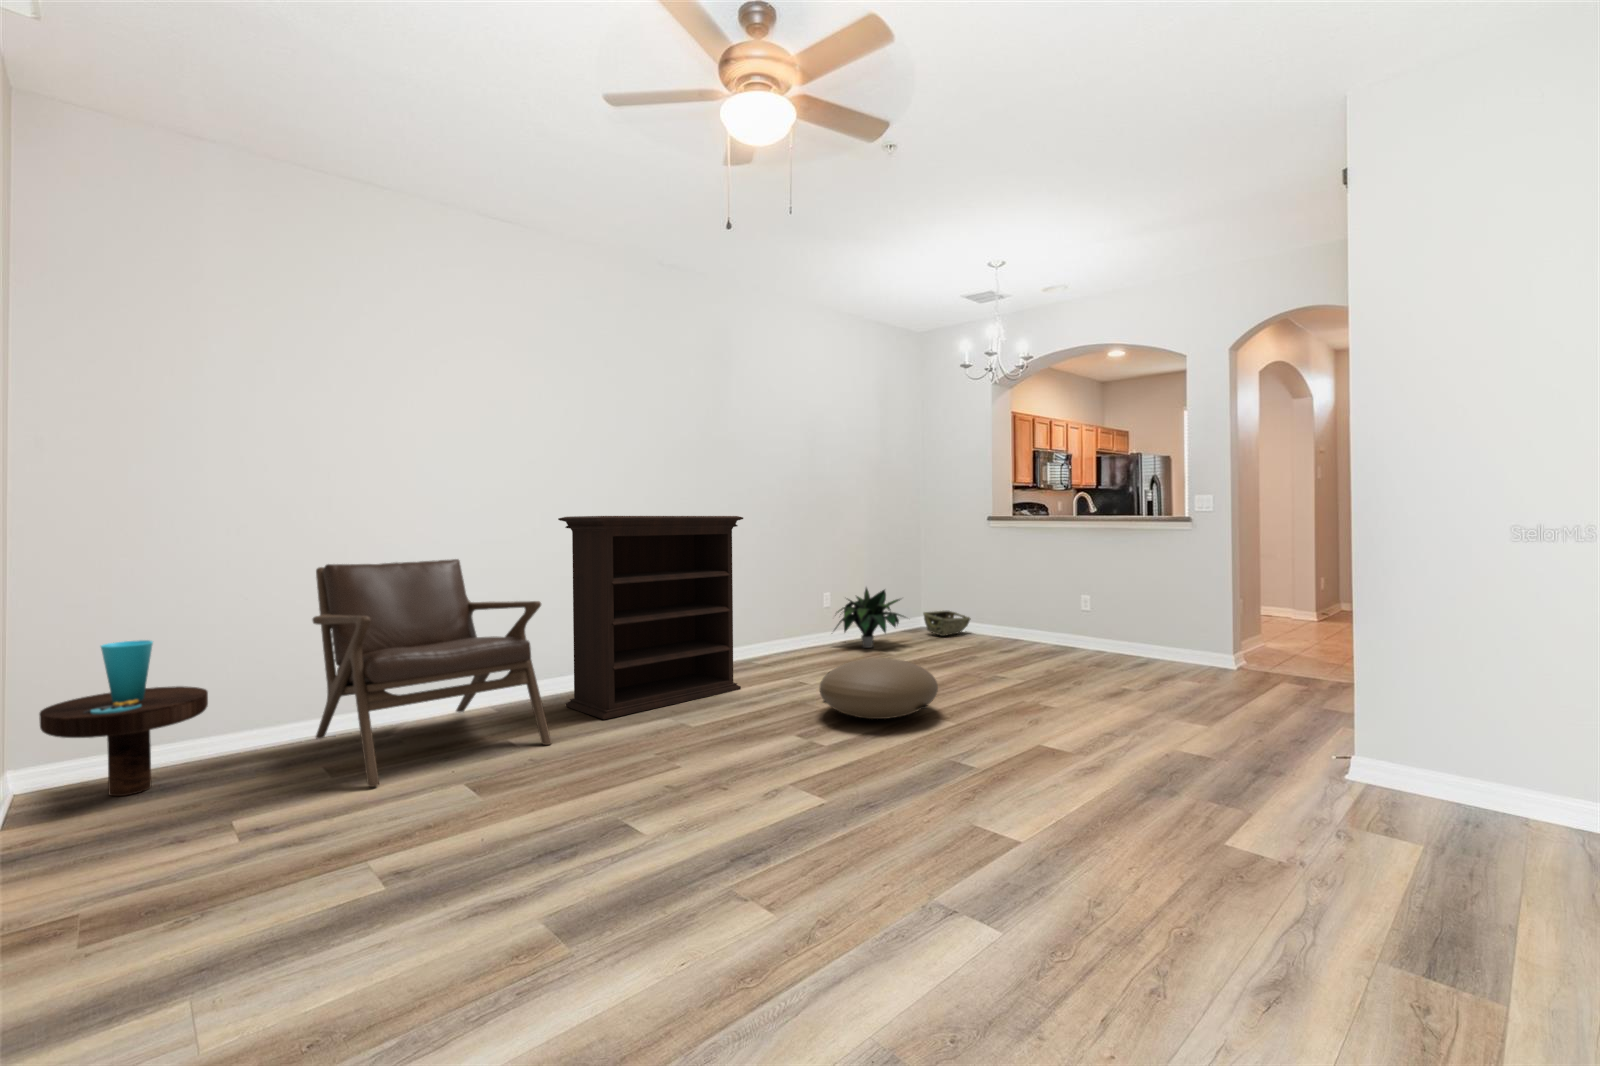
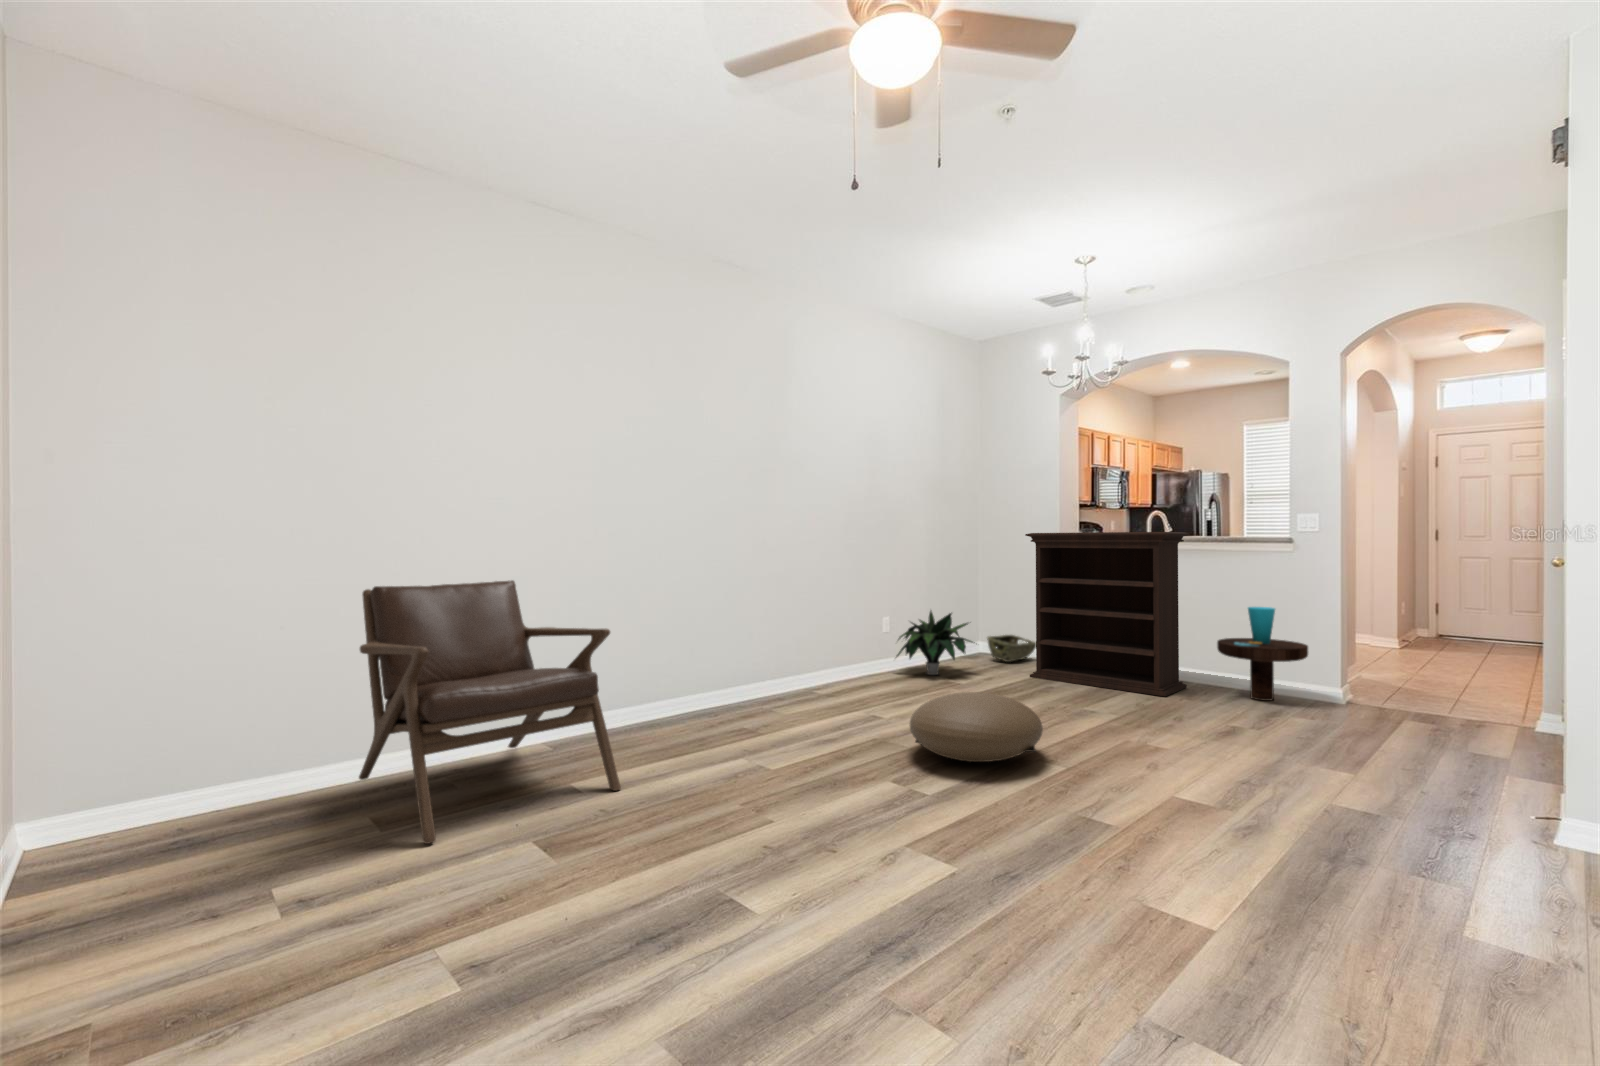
bookshelf: present [558,516,743,719] -> present [1025,532,1190,696]
side table: present [39,640,208,796] -> present [1217,607,1308,701]

